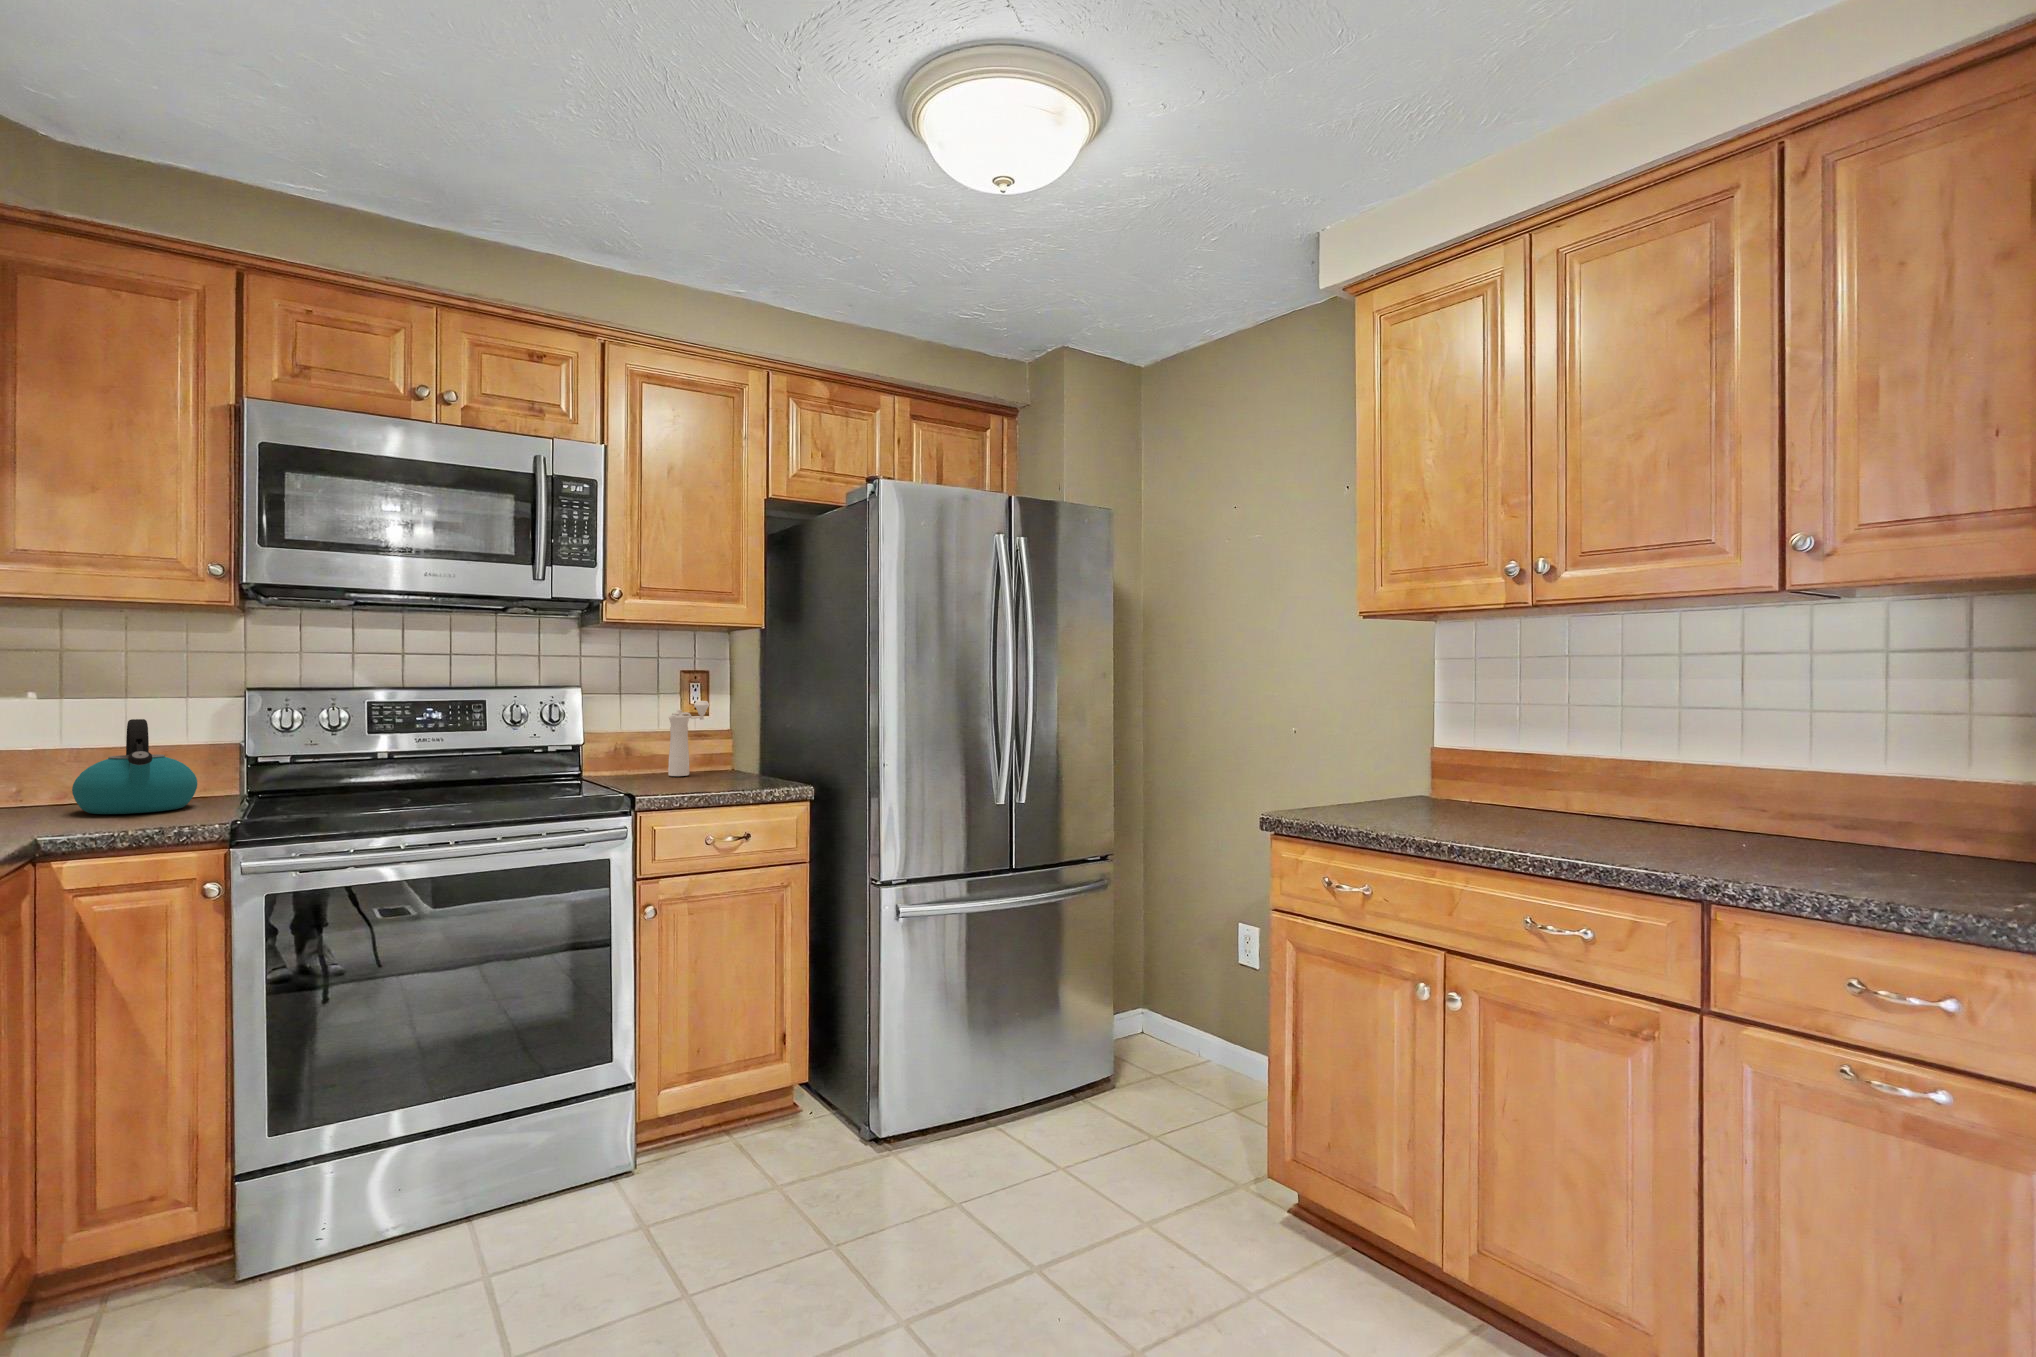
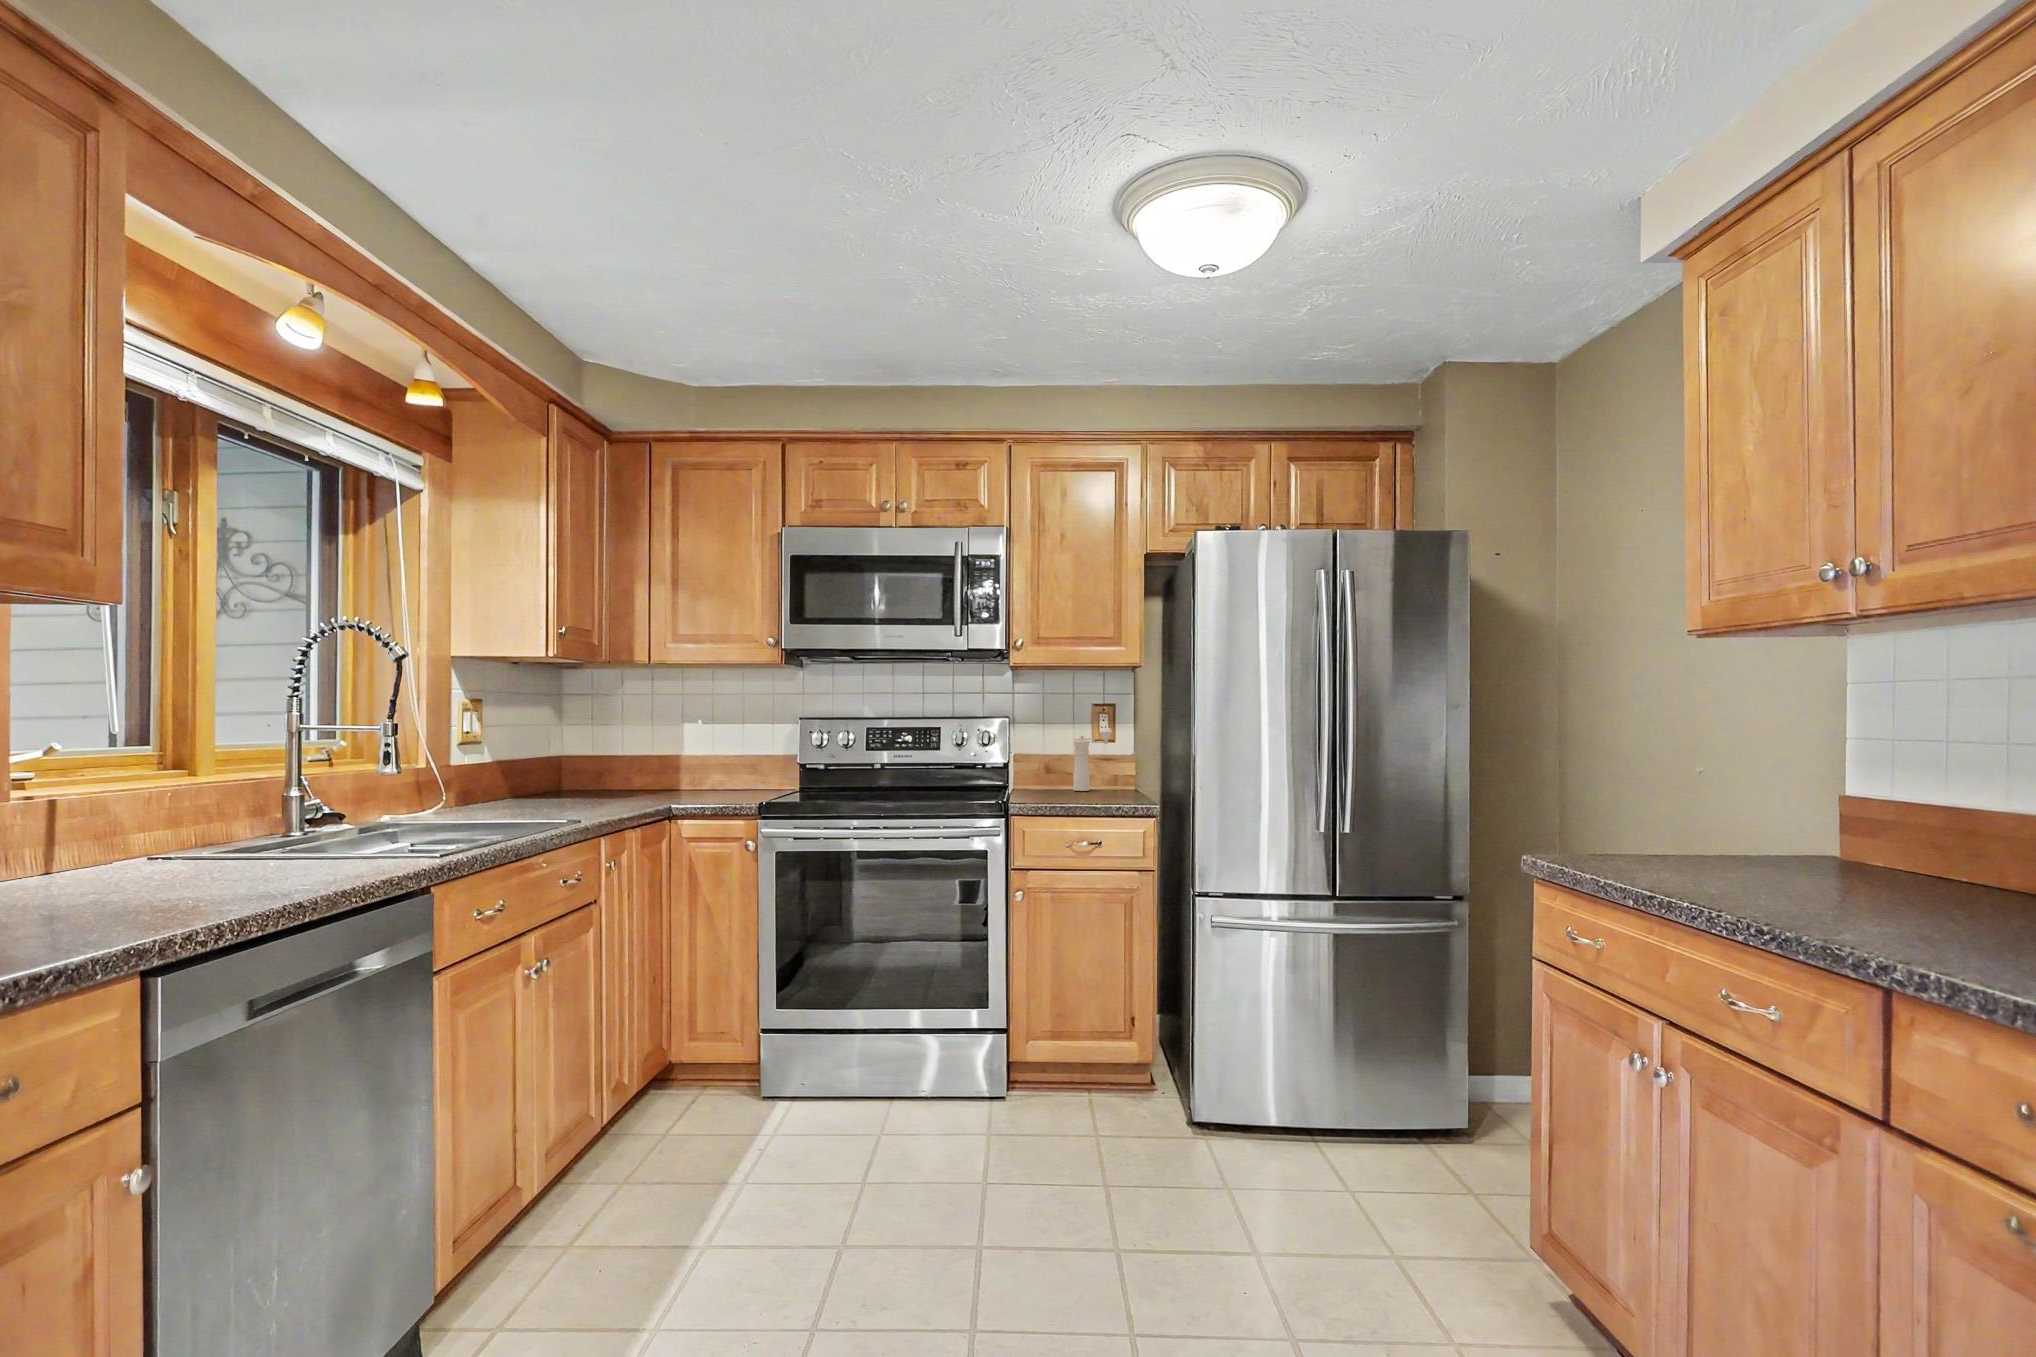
kettle: present [72,719,198,814] -> none [705,736,766,794]

